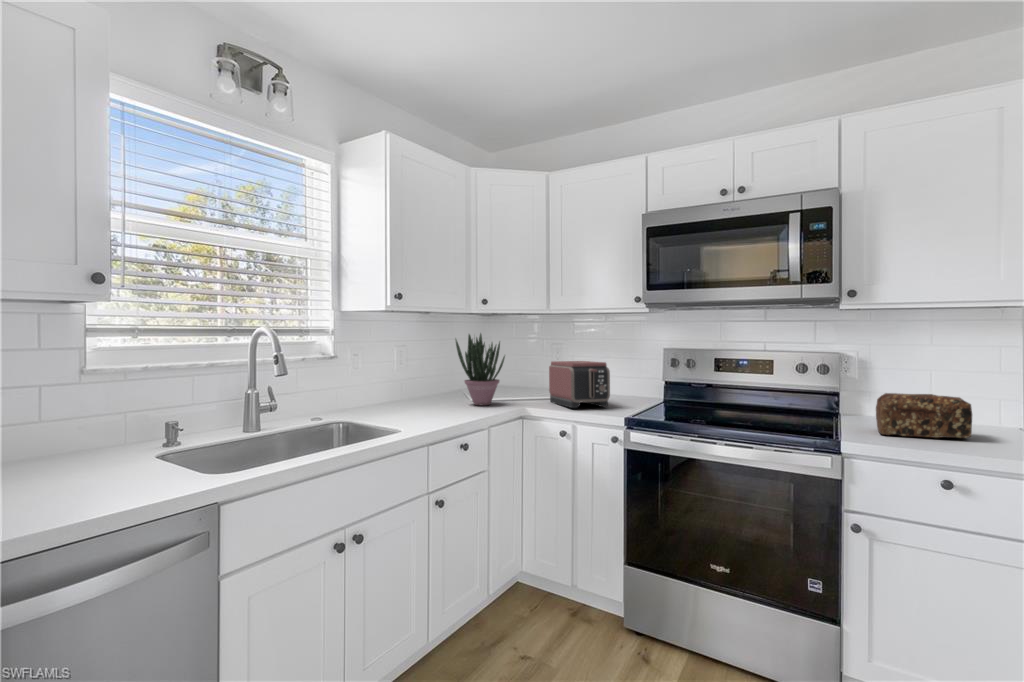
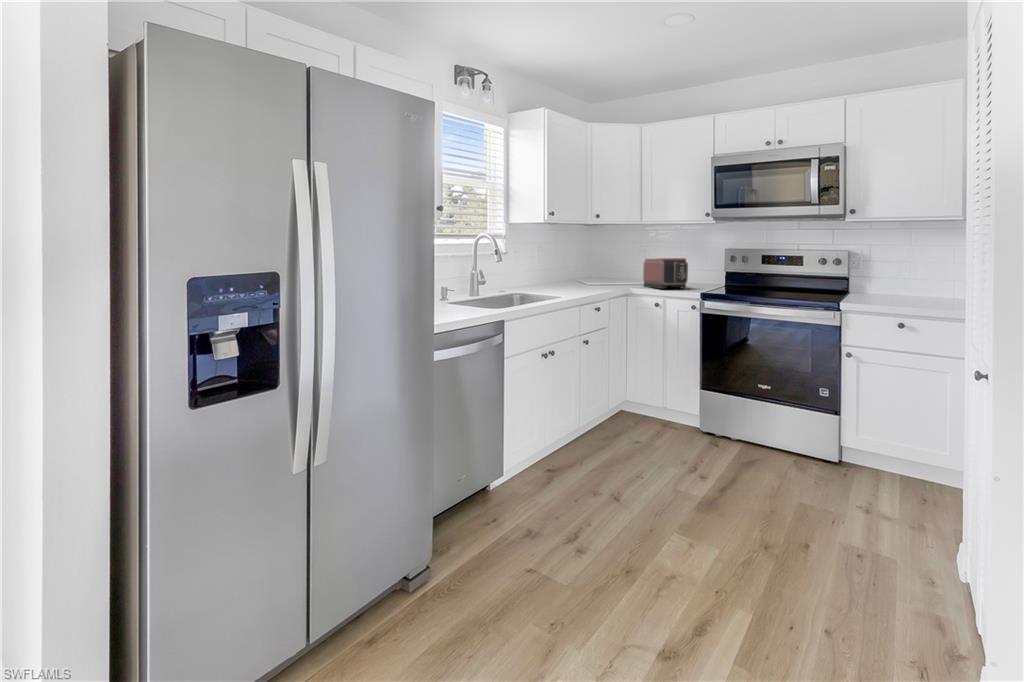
potted plant: present [455,333,505,405] -> none [581,238,616,288]
bread loaf: present [876,393,972,438] -> none [870,274,932,301]

